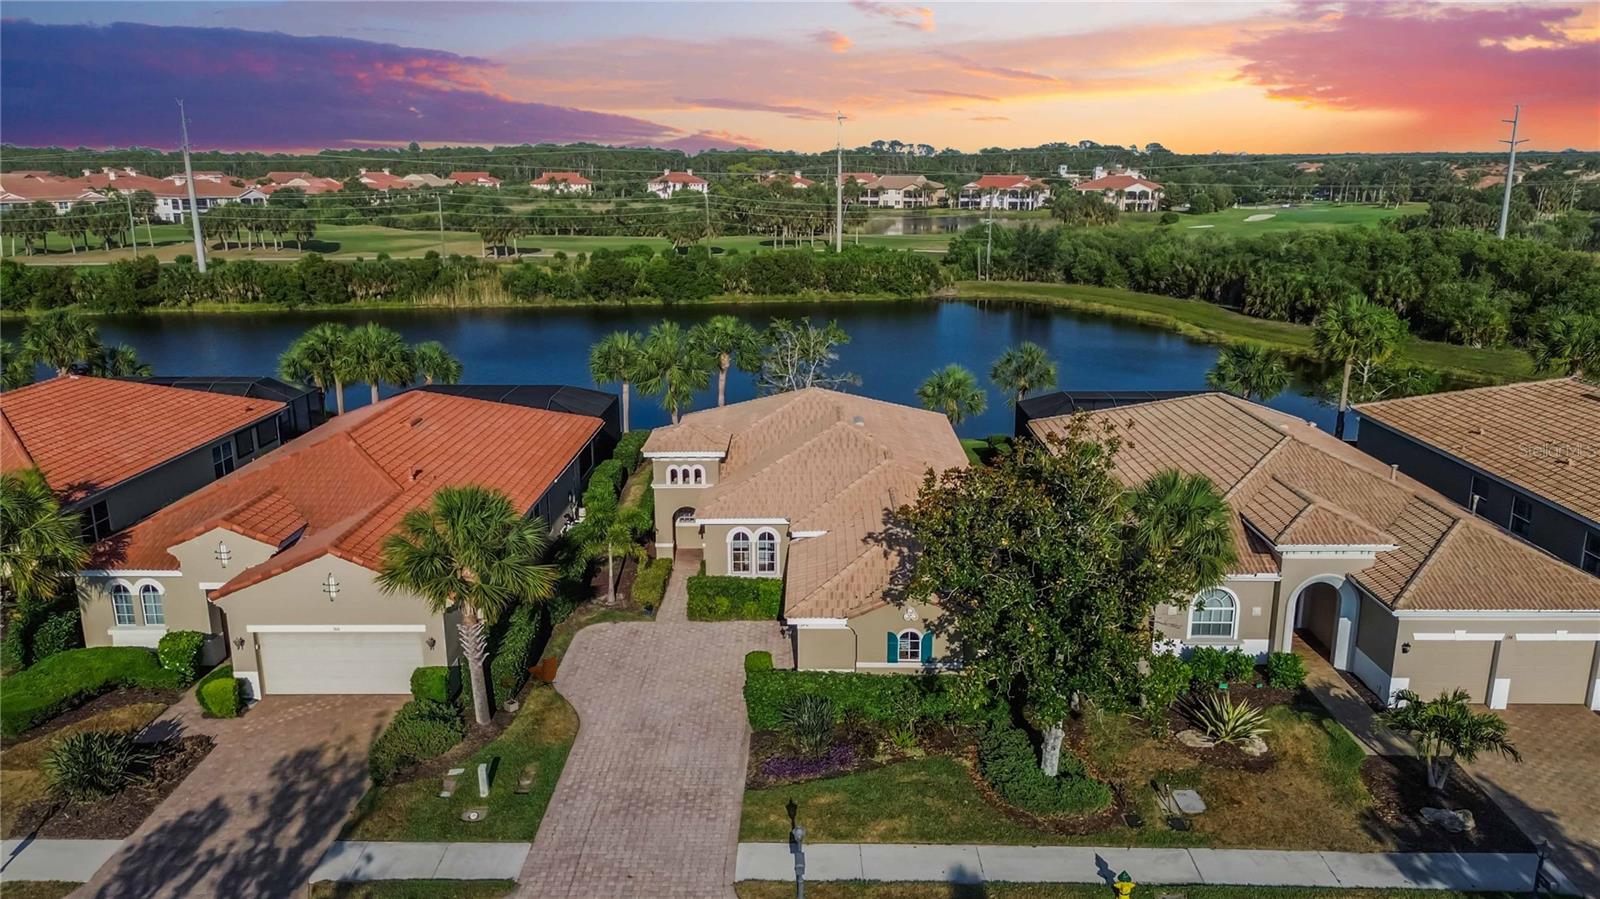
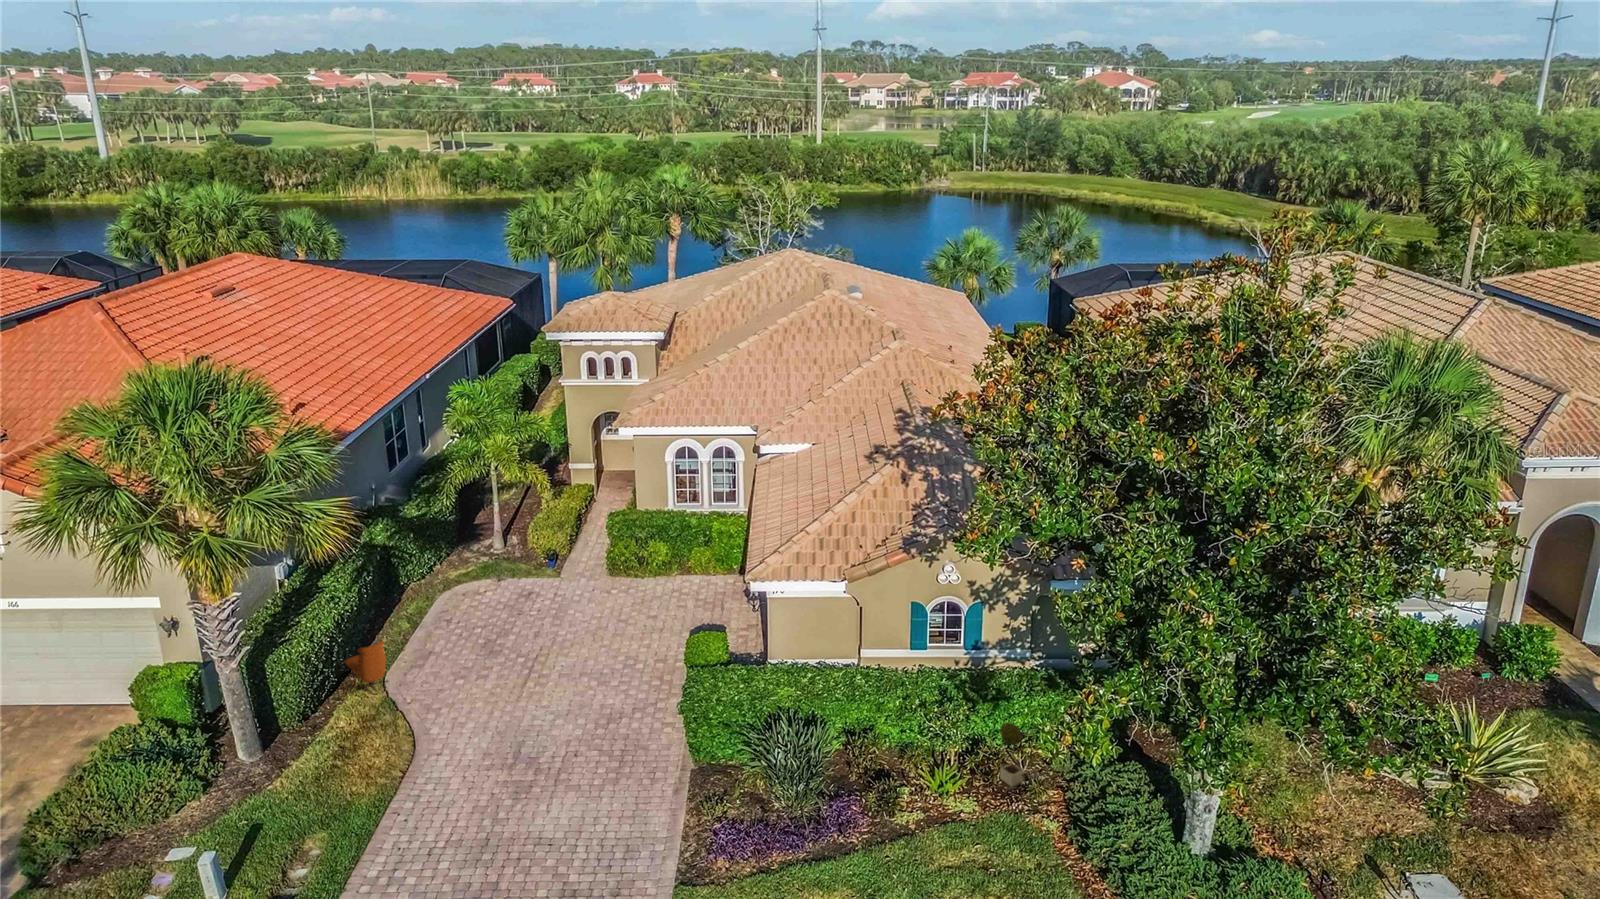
potted tree: present [500,678,518,712] -> present [1000,723,1024,787]

